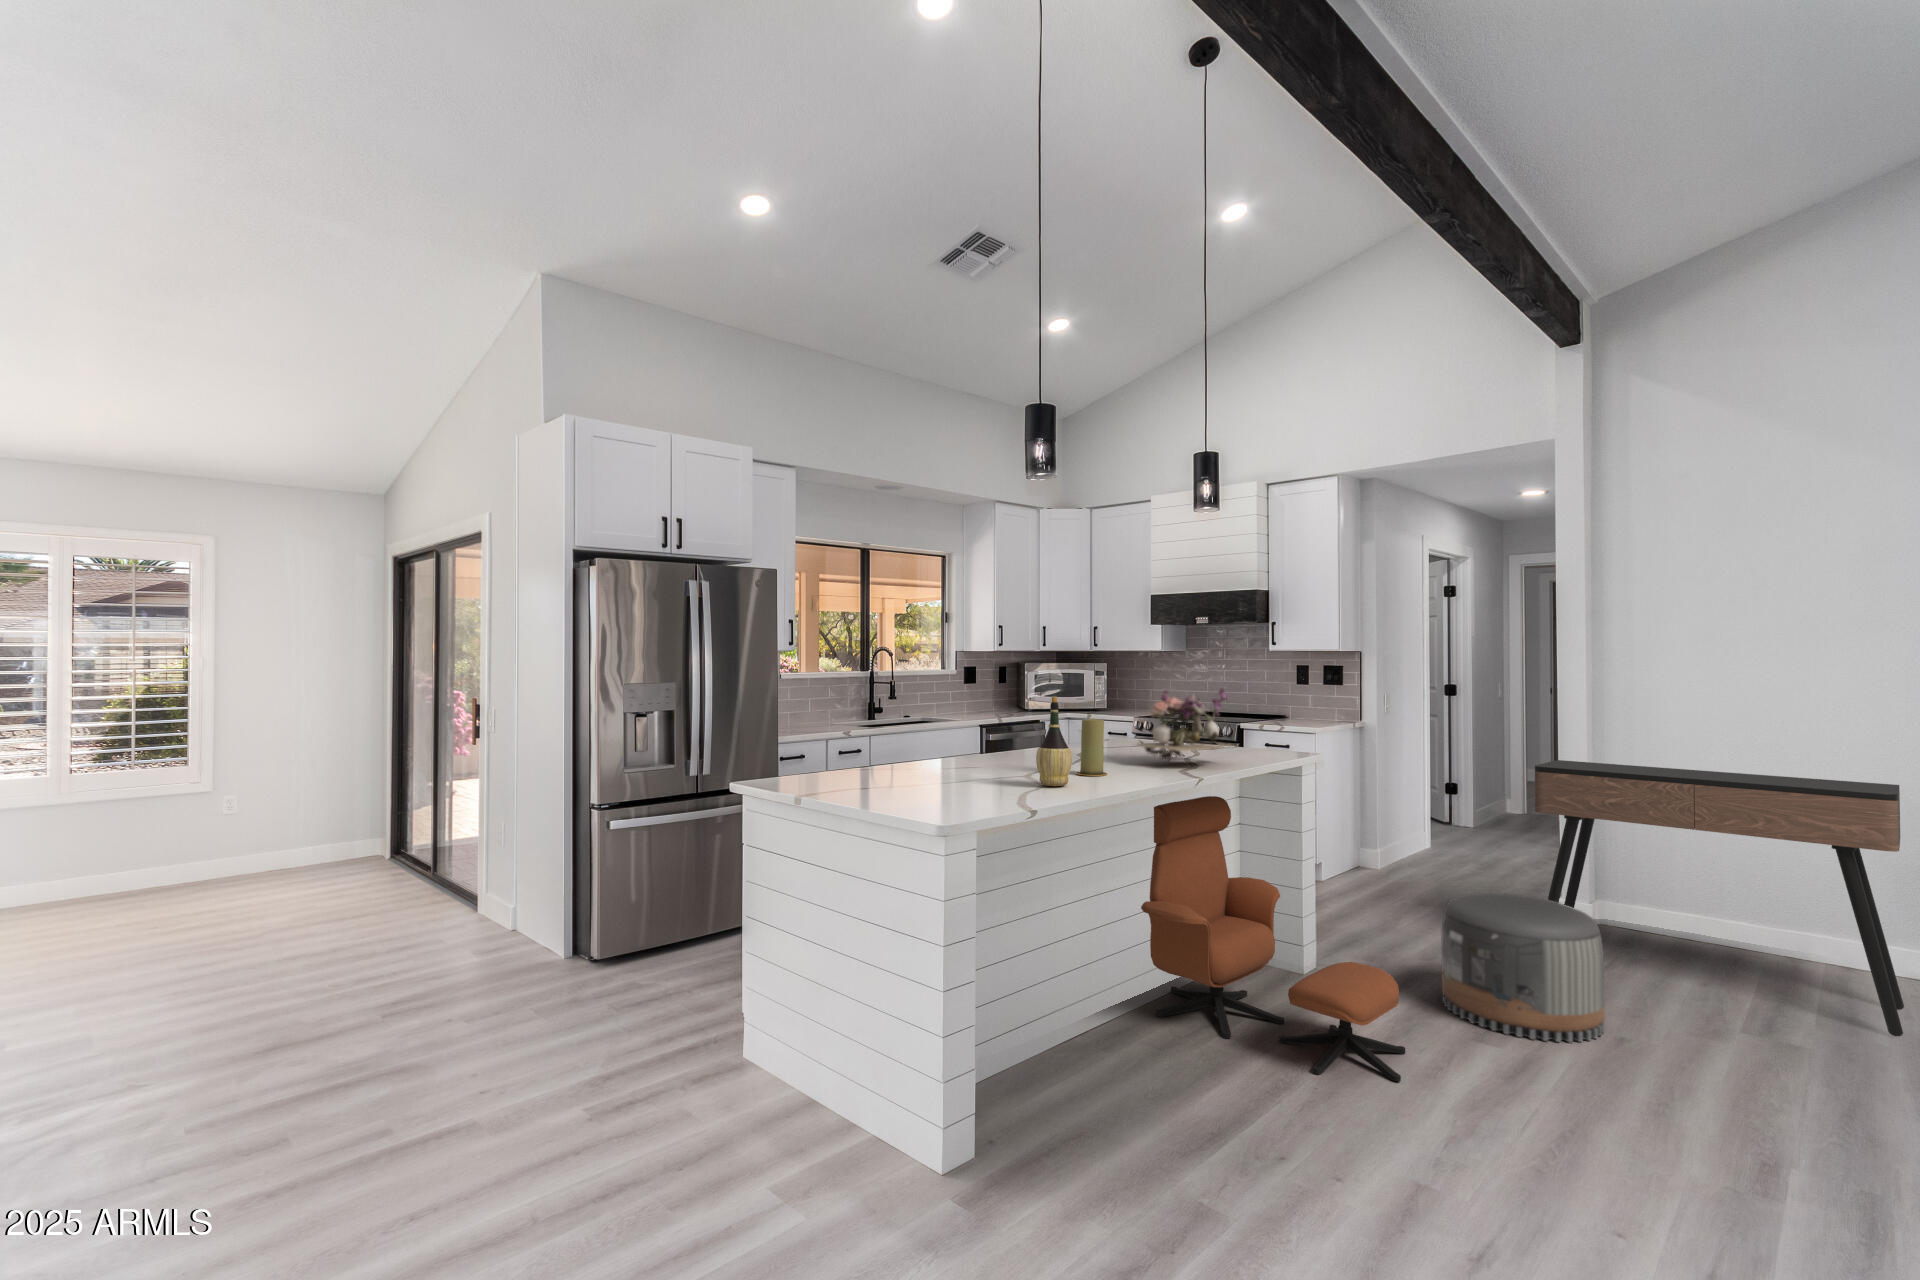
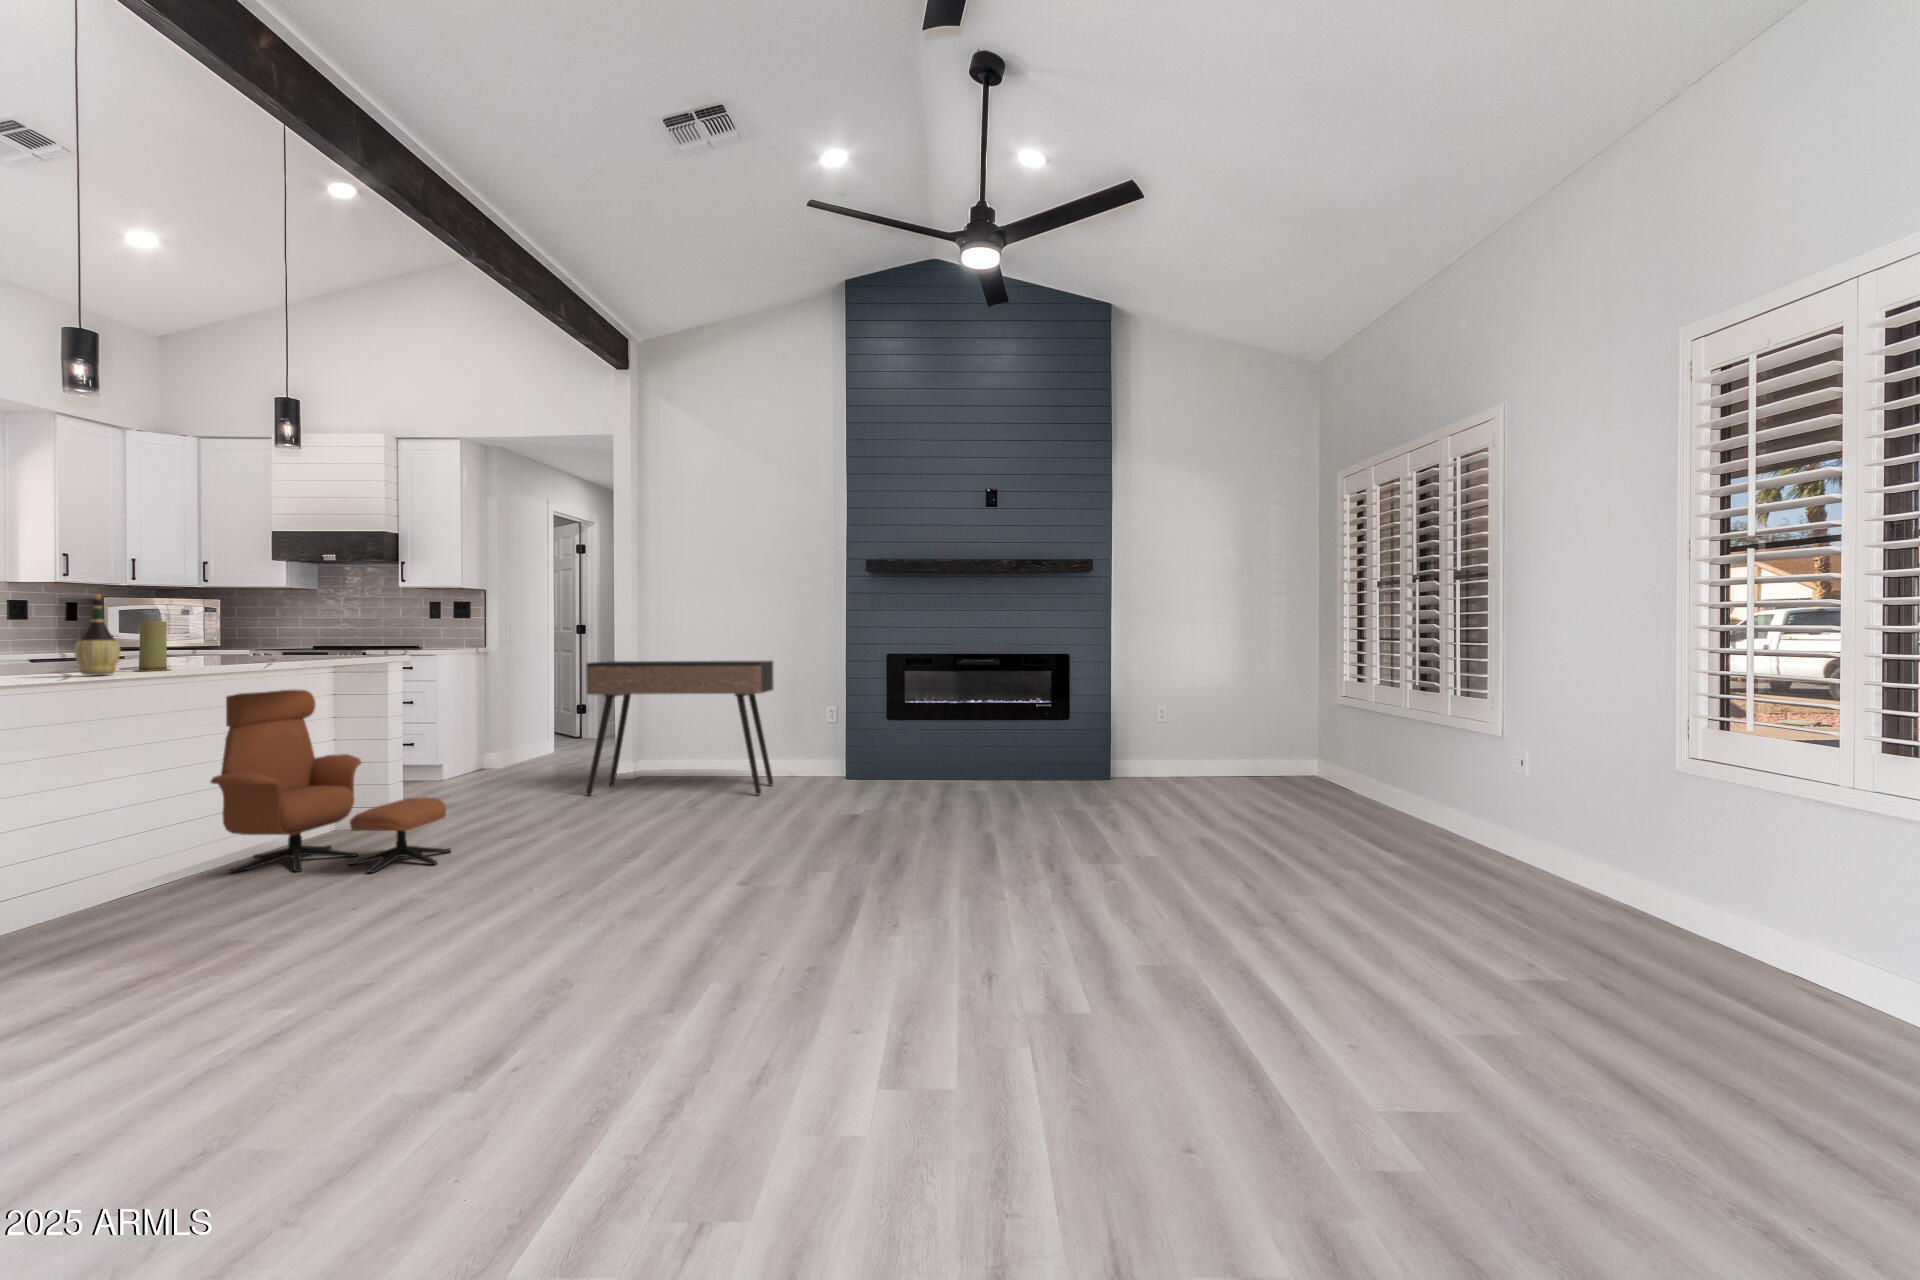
flower arrangement: present [1137,688,1230,761] -> none [208,598,320,664]
pouf: present [1441,893,1605,1042] -> none [499,745,603,832]

